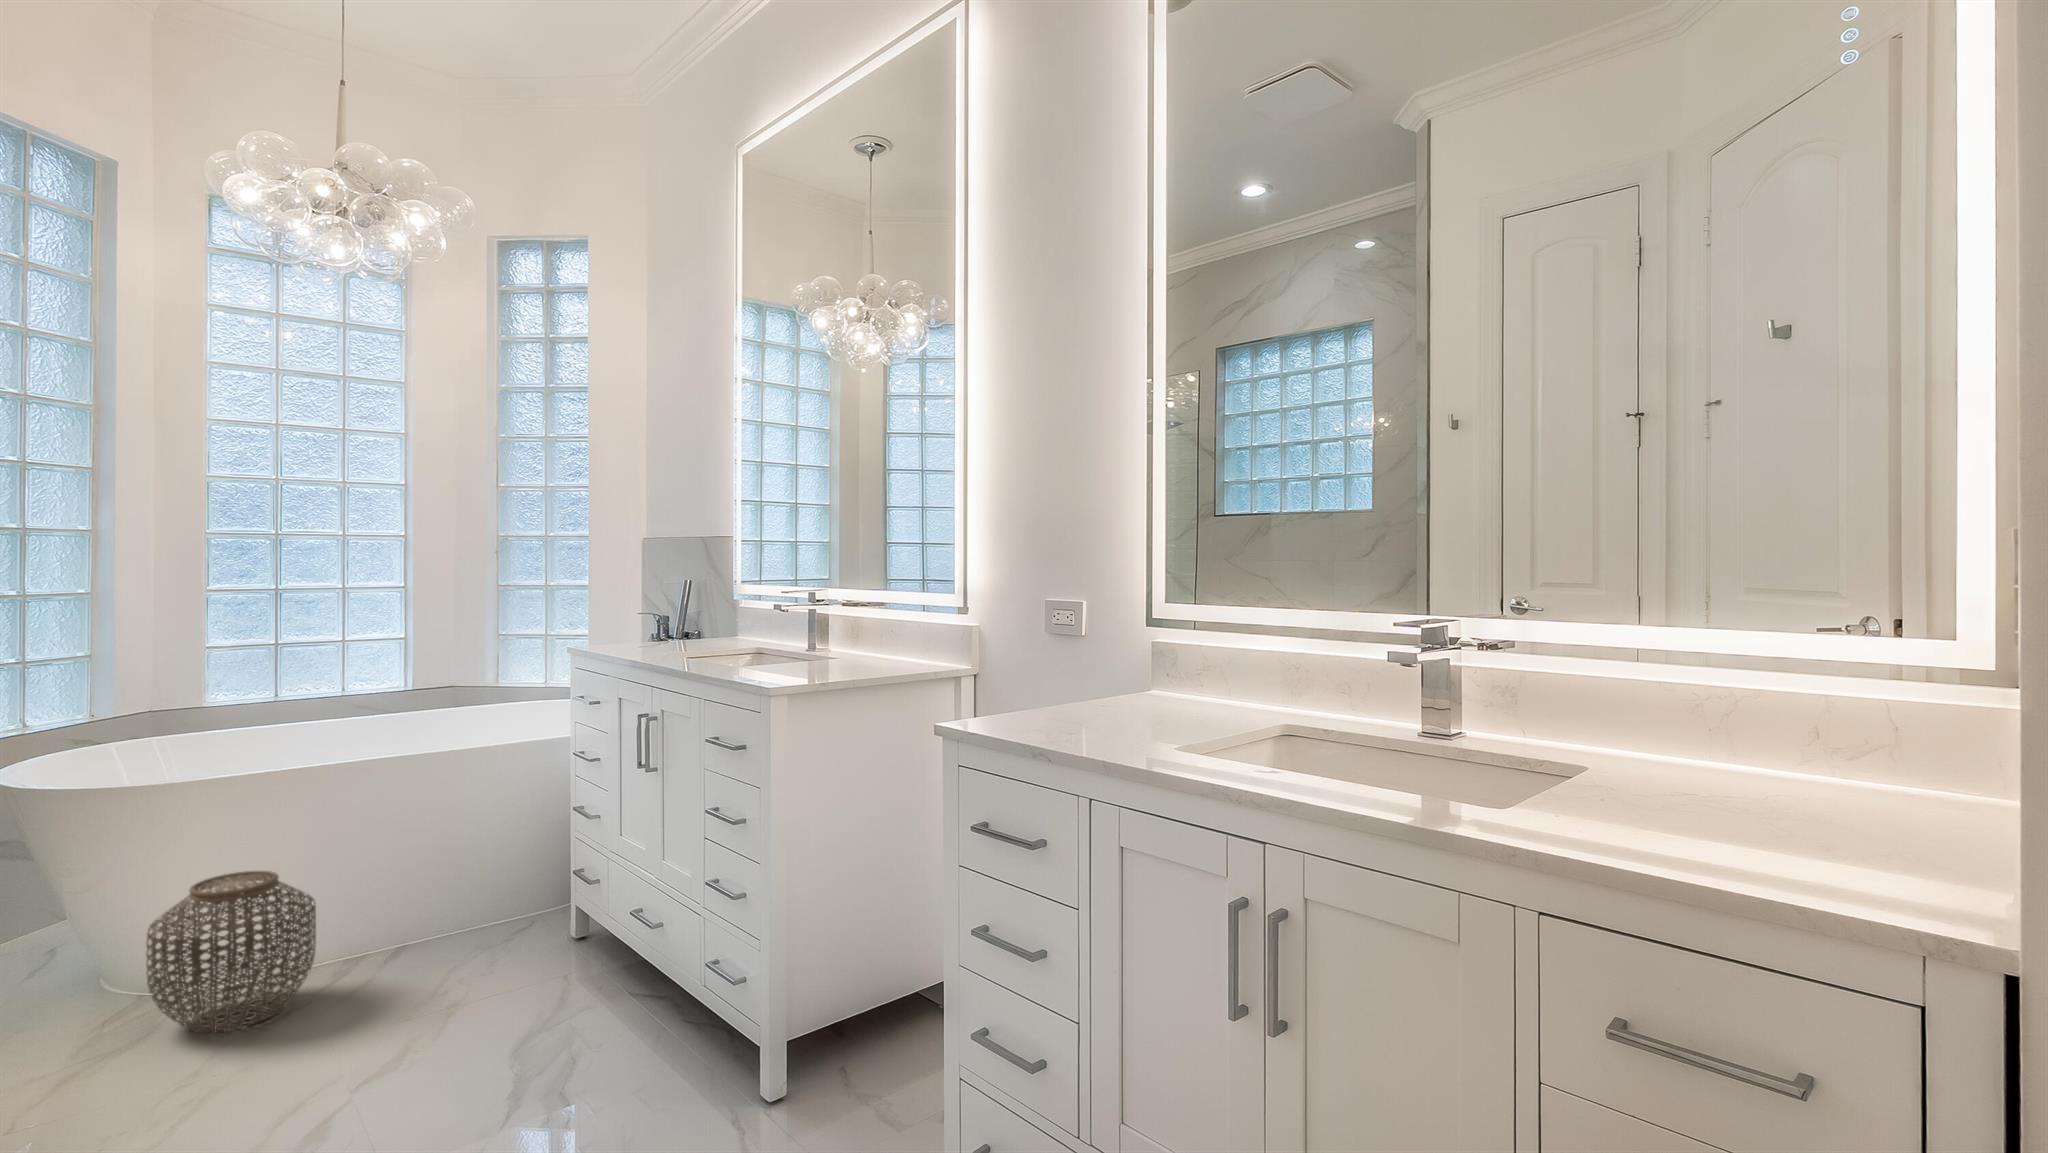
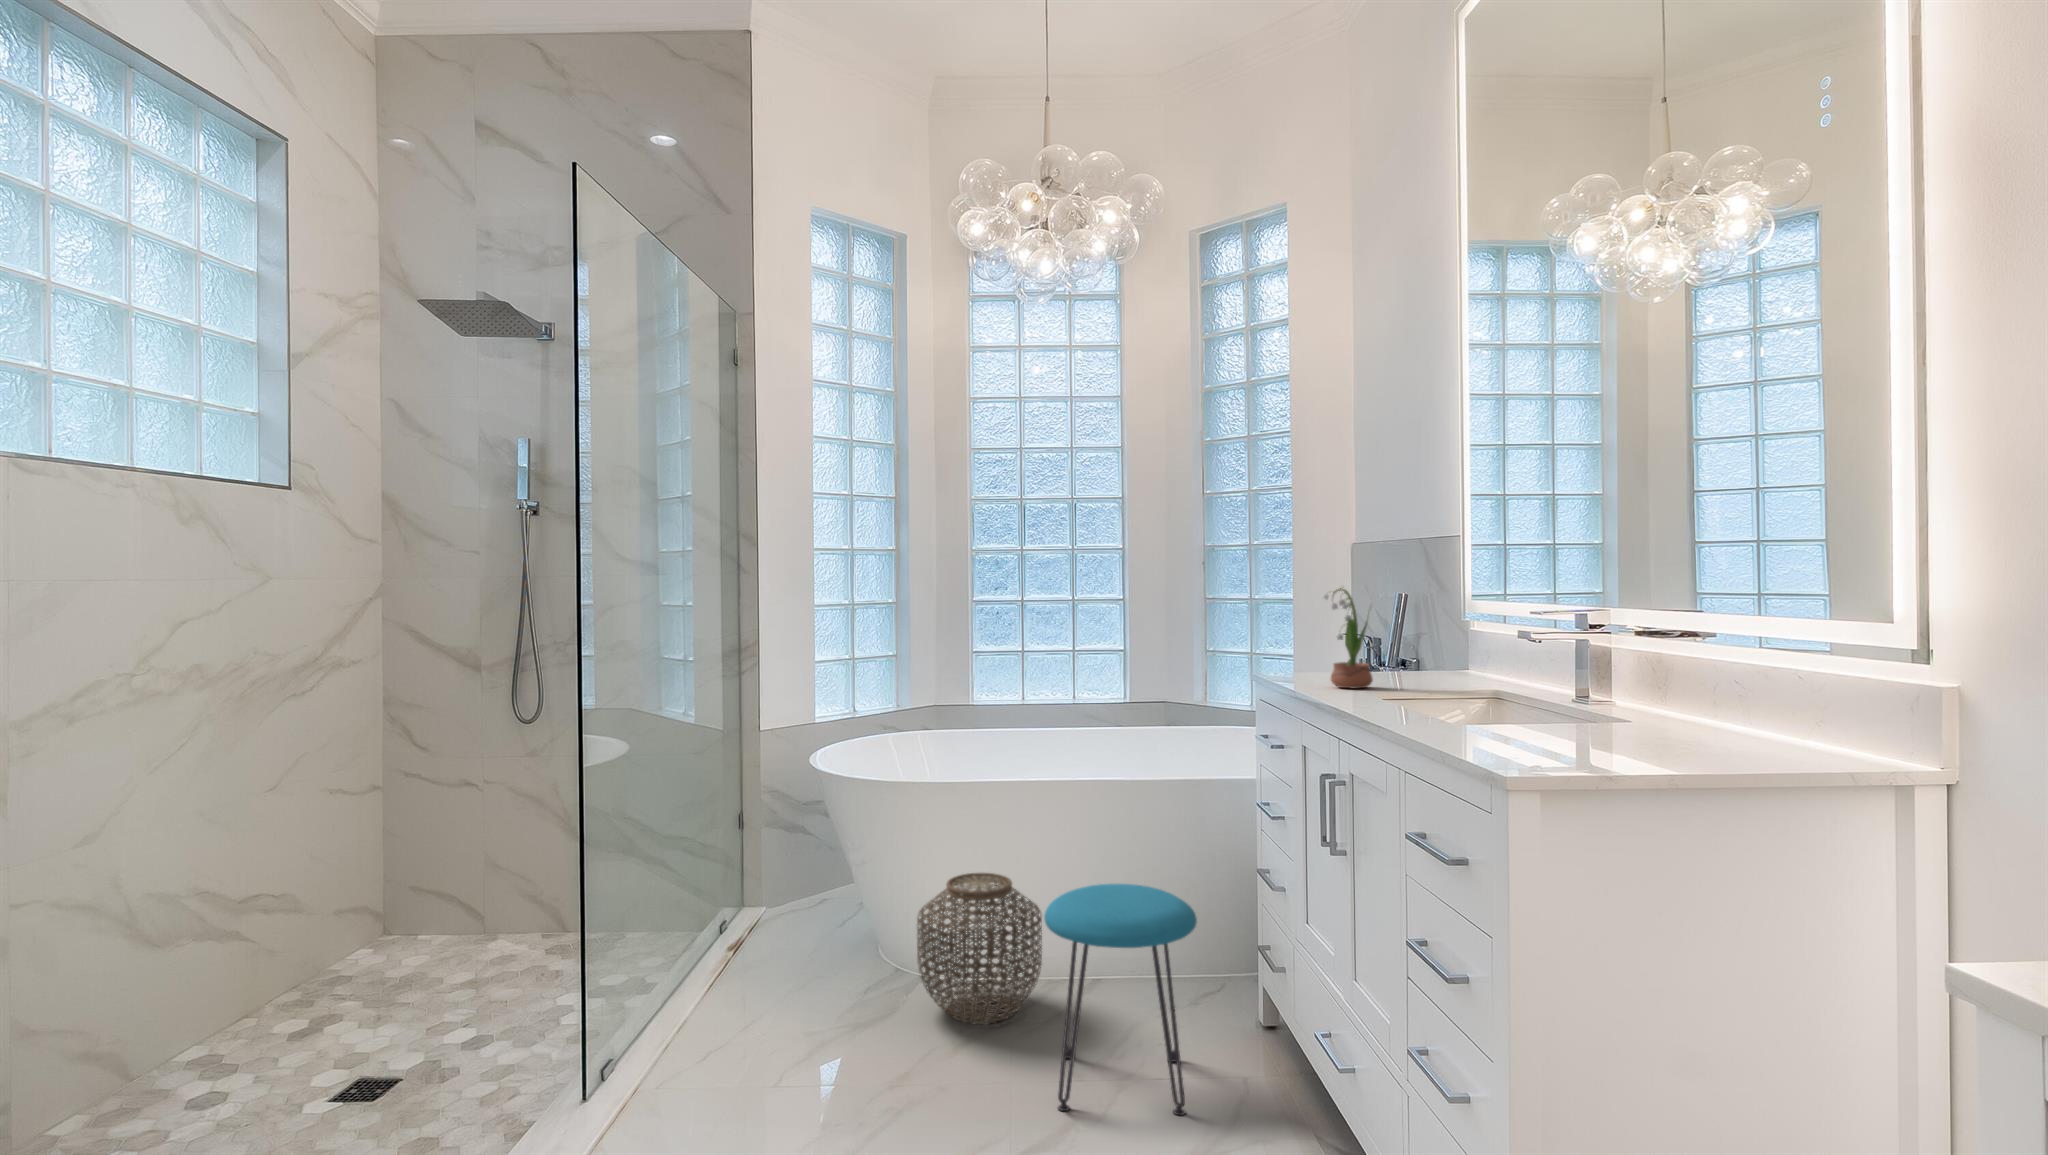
potted flower: none [615,572,659,658] -> present [1323,588,1373,689]
stool: none [325,852,494,1080] -> present [1044,884,1197,1115]

